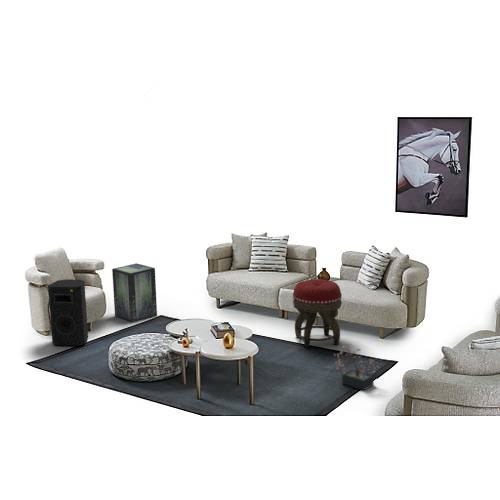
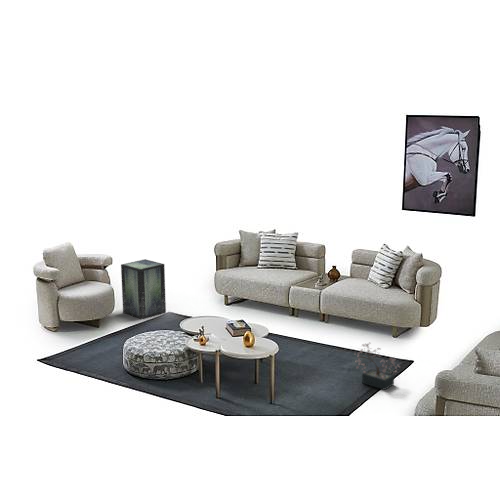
speaker: present [48,279,88,346] -> none [58,275,98,342]
footstool: present [293,279,342,348] -> none [307,277,356,346]

